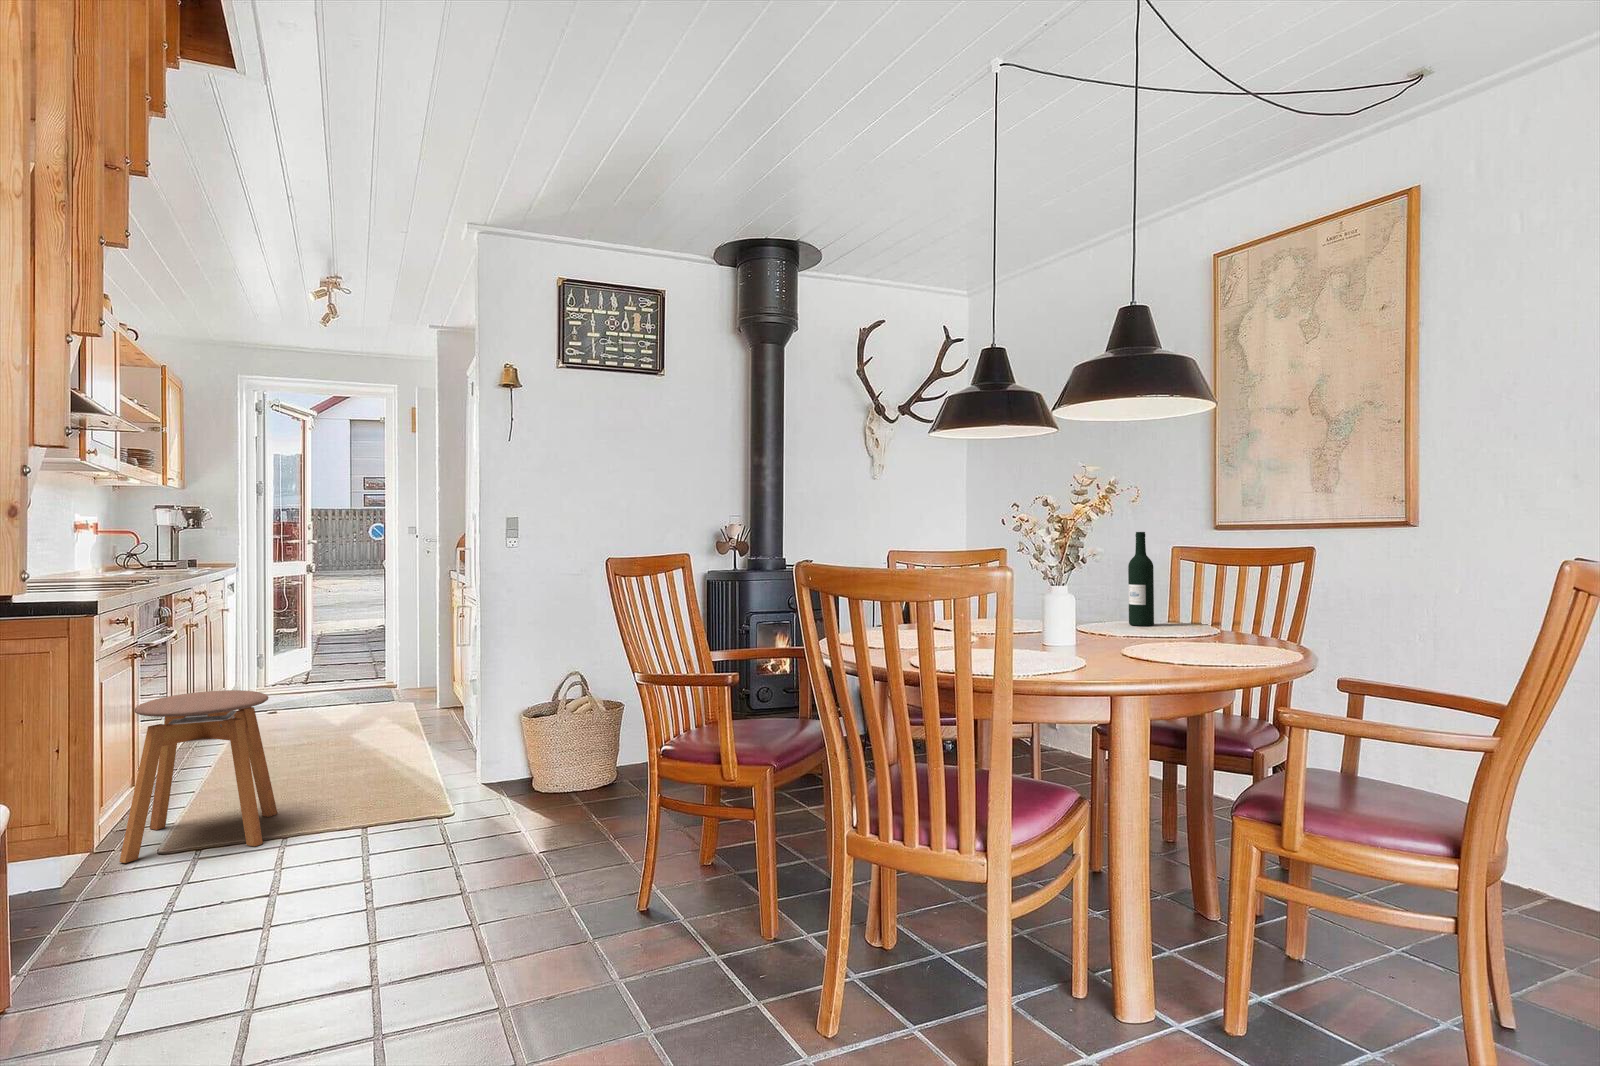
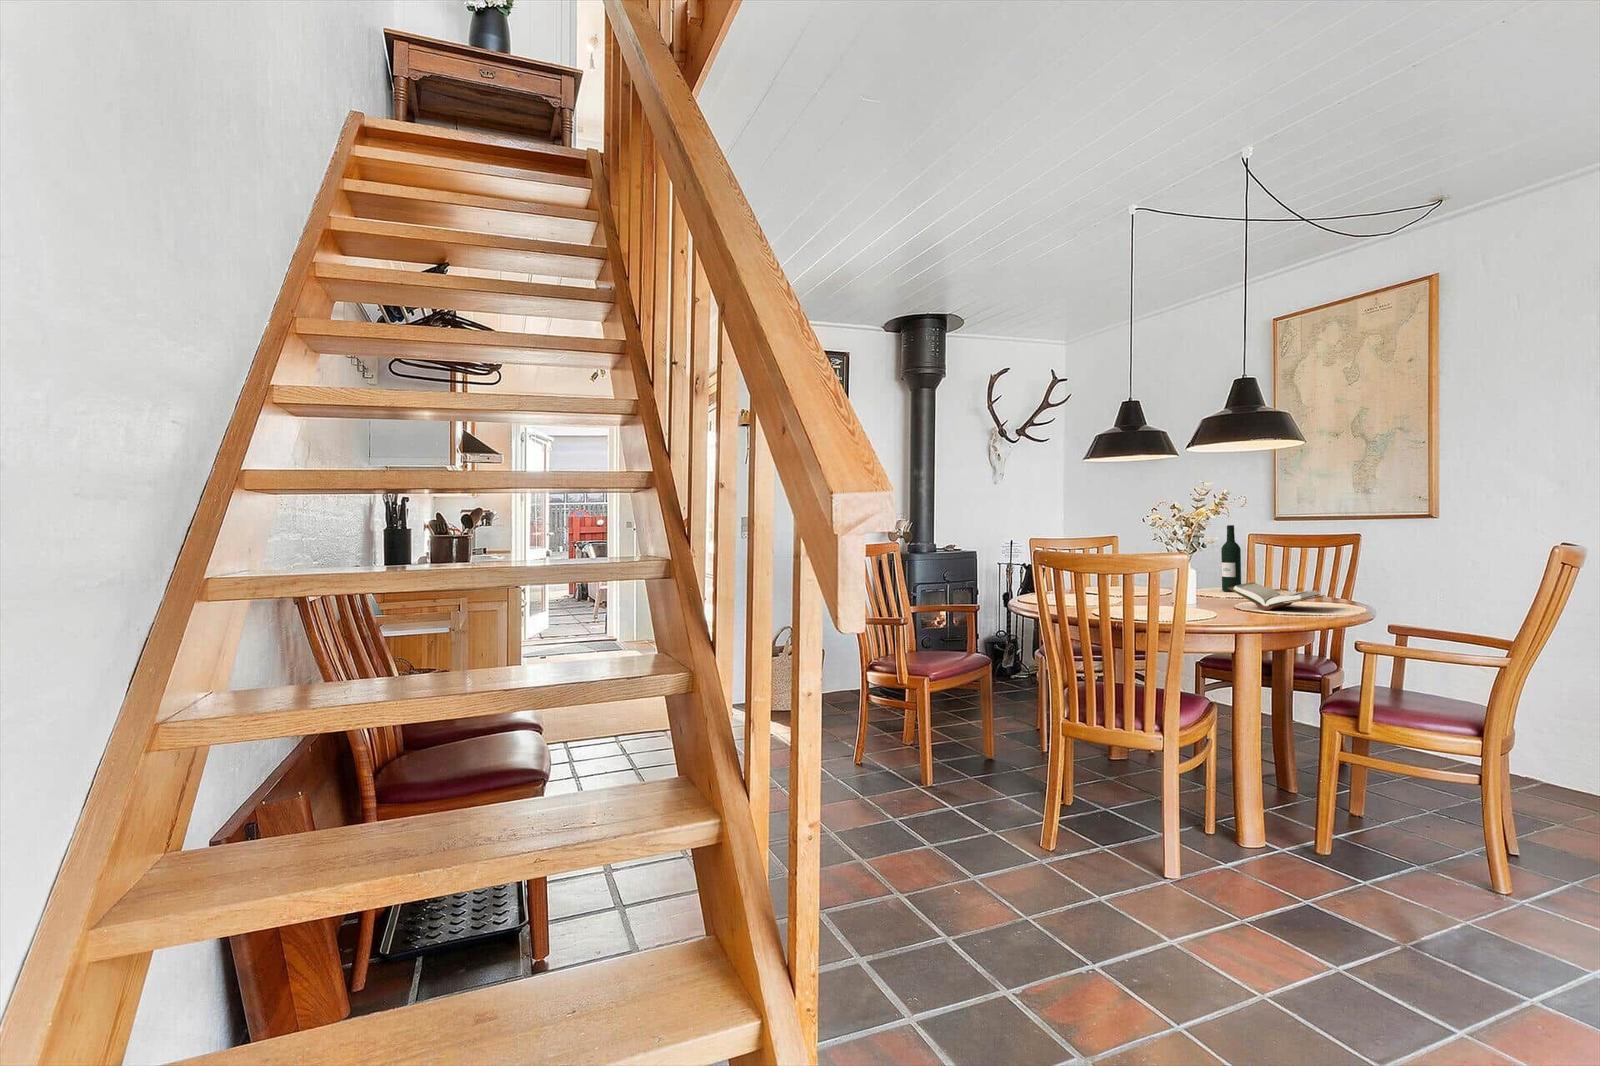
book: none [1116,612,1250,654] -> present [1228,582,1325,610]
stool: present [119,690,278,863] -> none [536,640,619,750]

